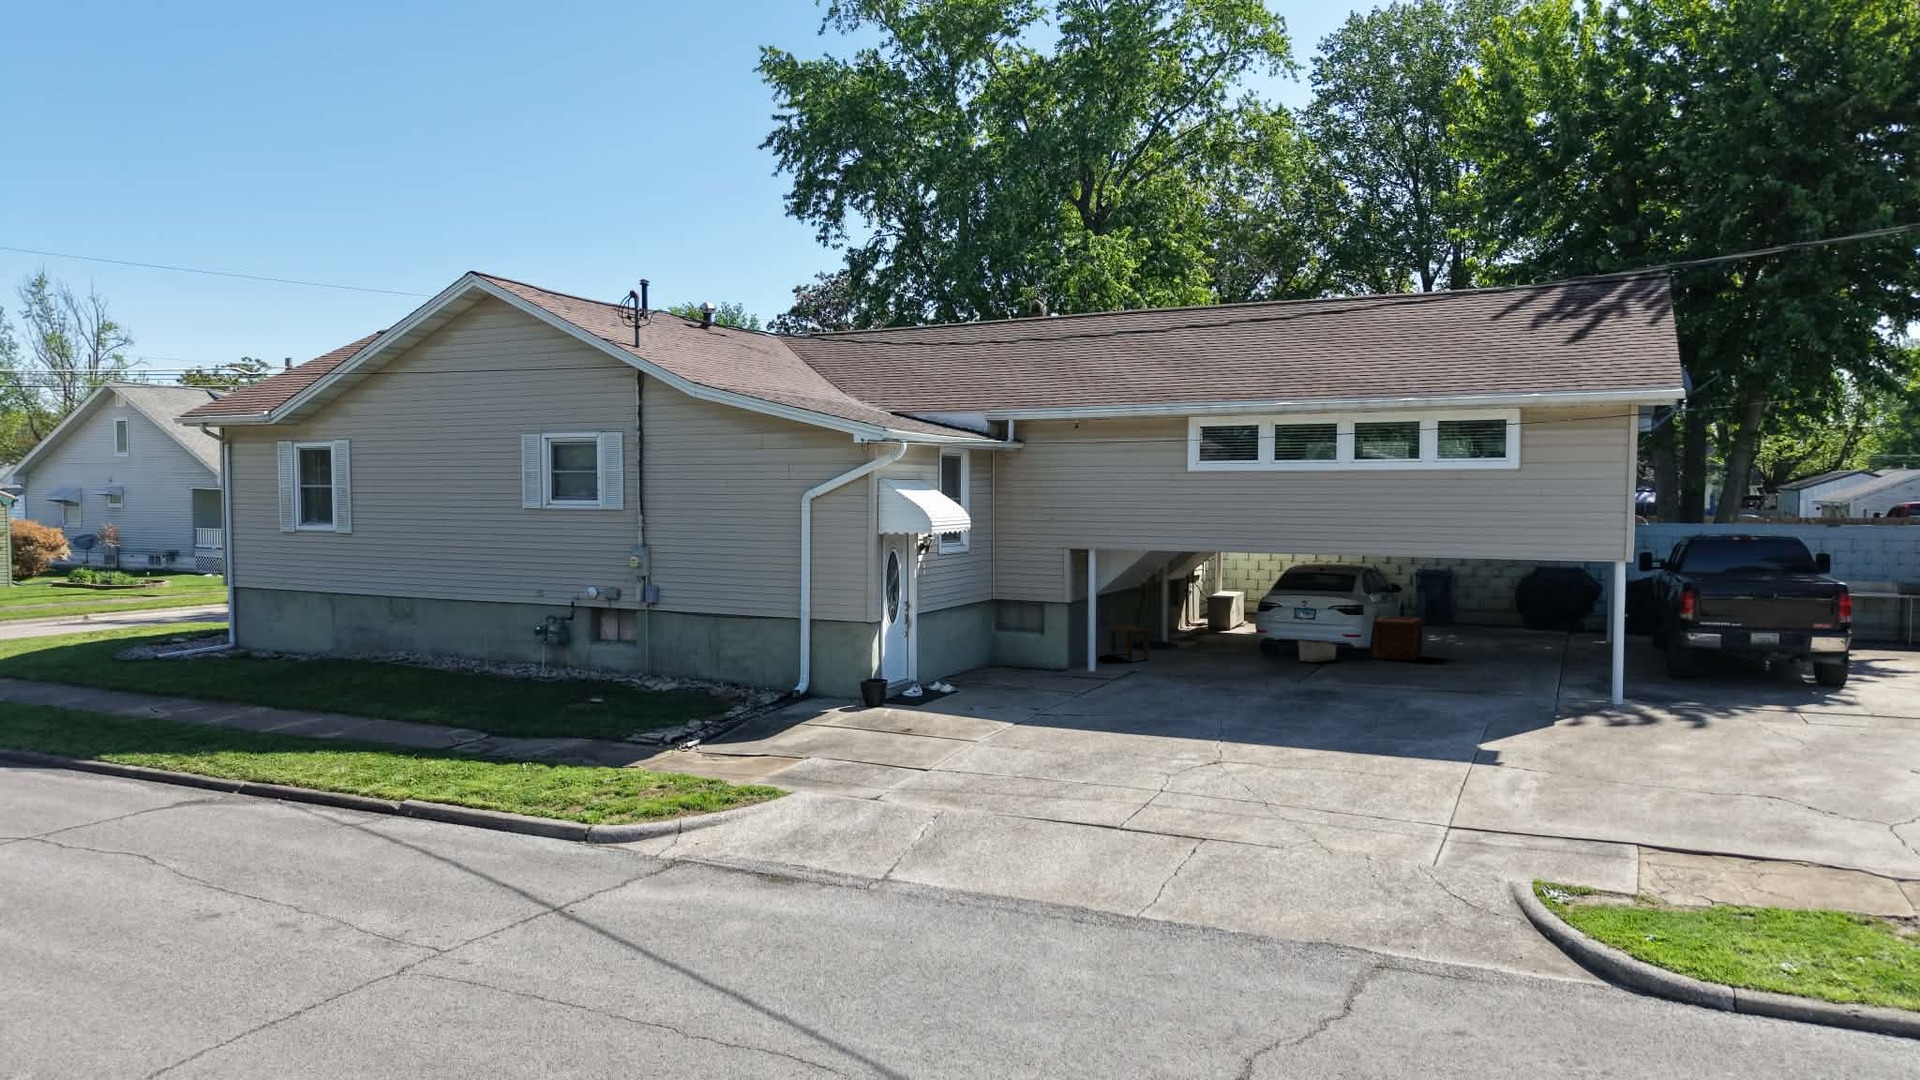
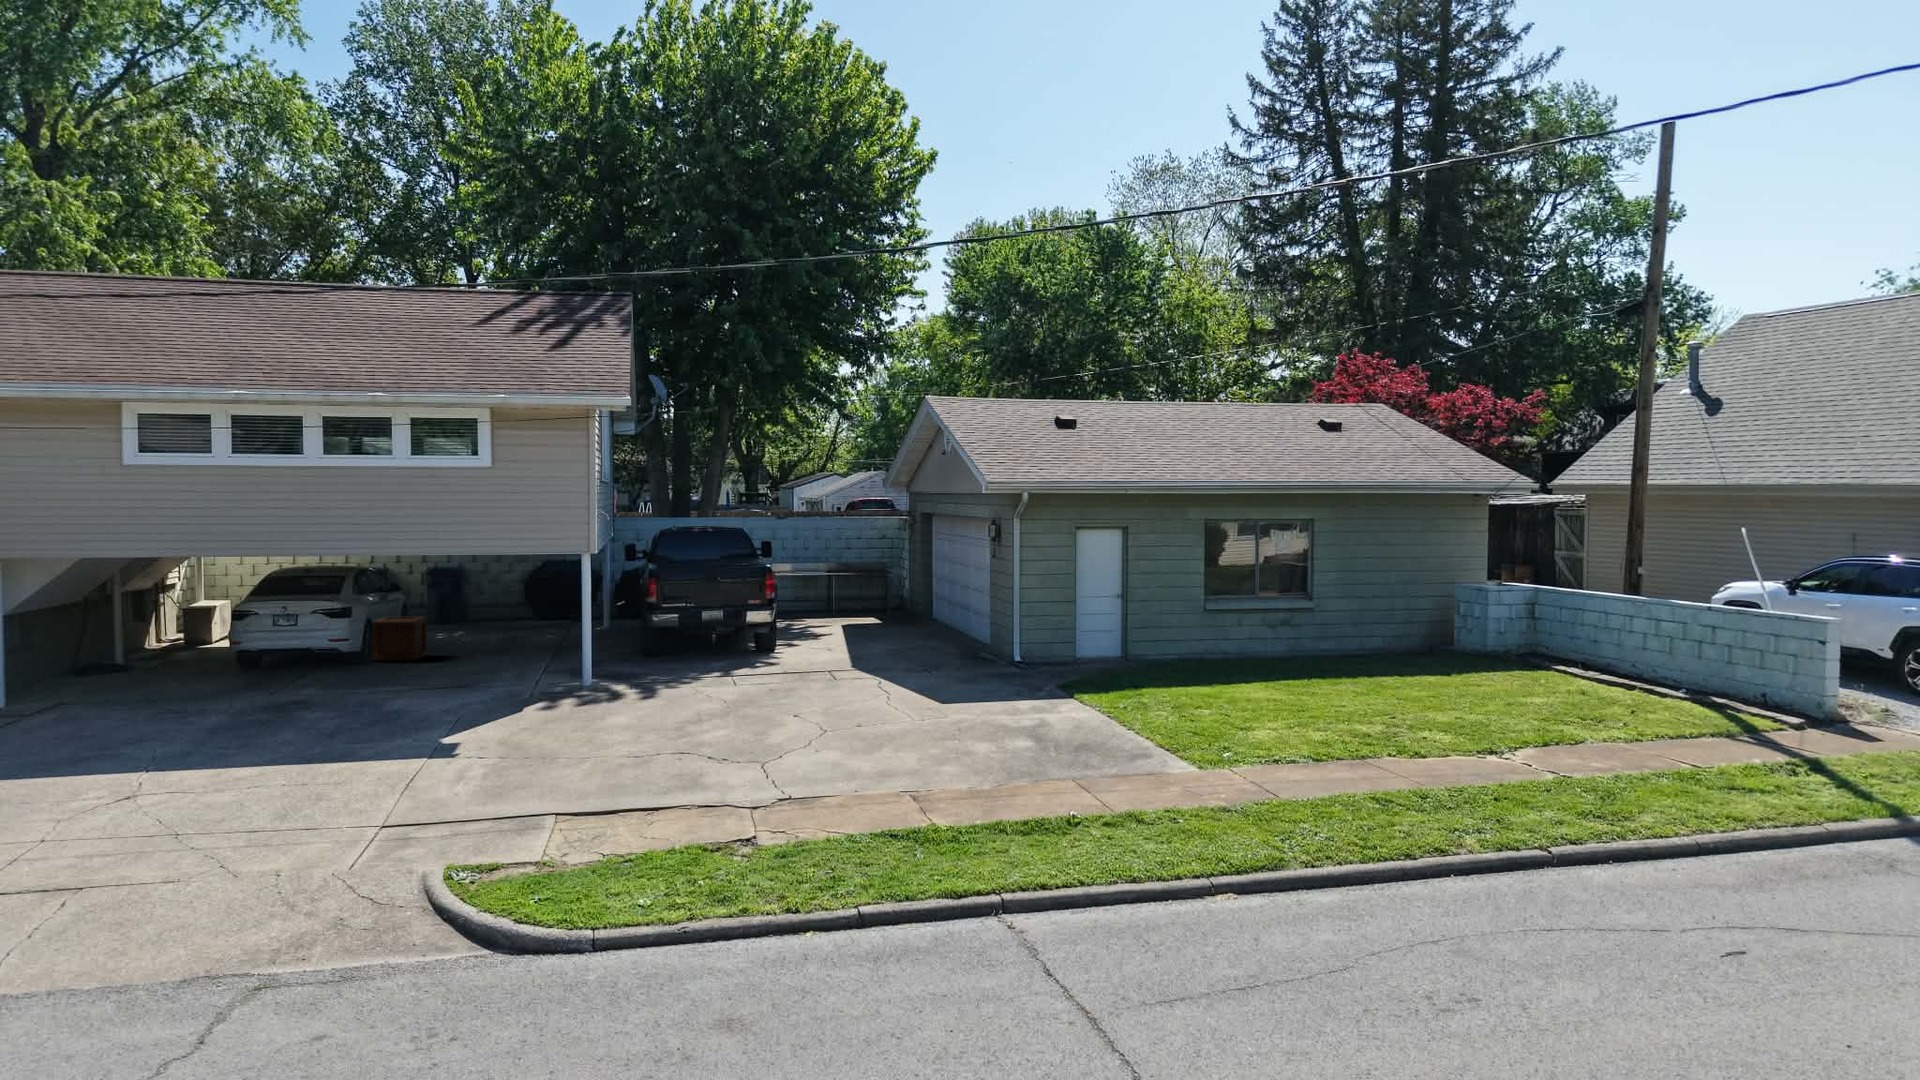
bench: present [1110,625,1150,661] -> none [29,644,84,688]
storage bin: present [1299,641,1336,662] -> none [284,644,331,671]

